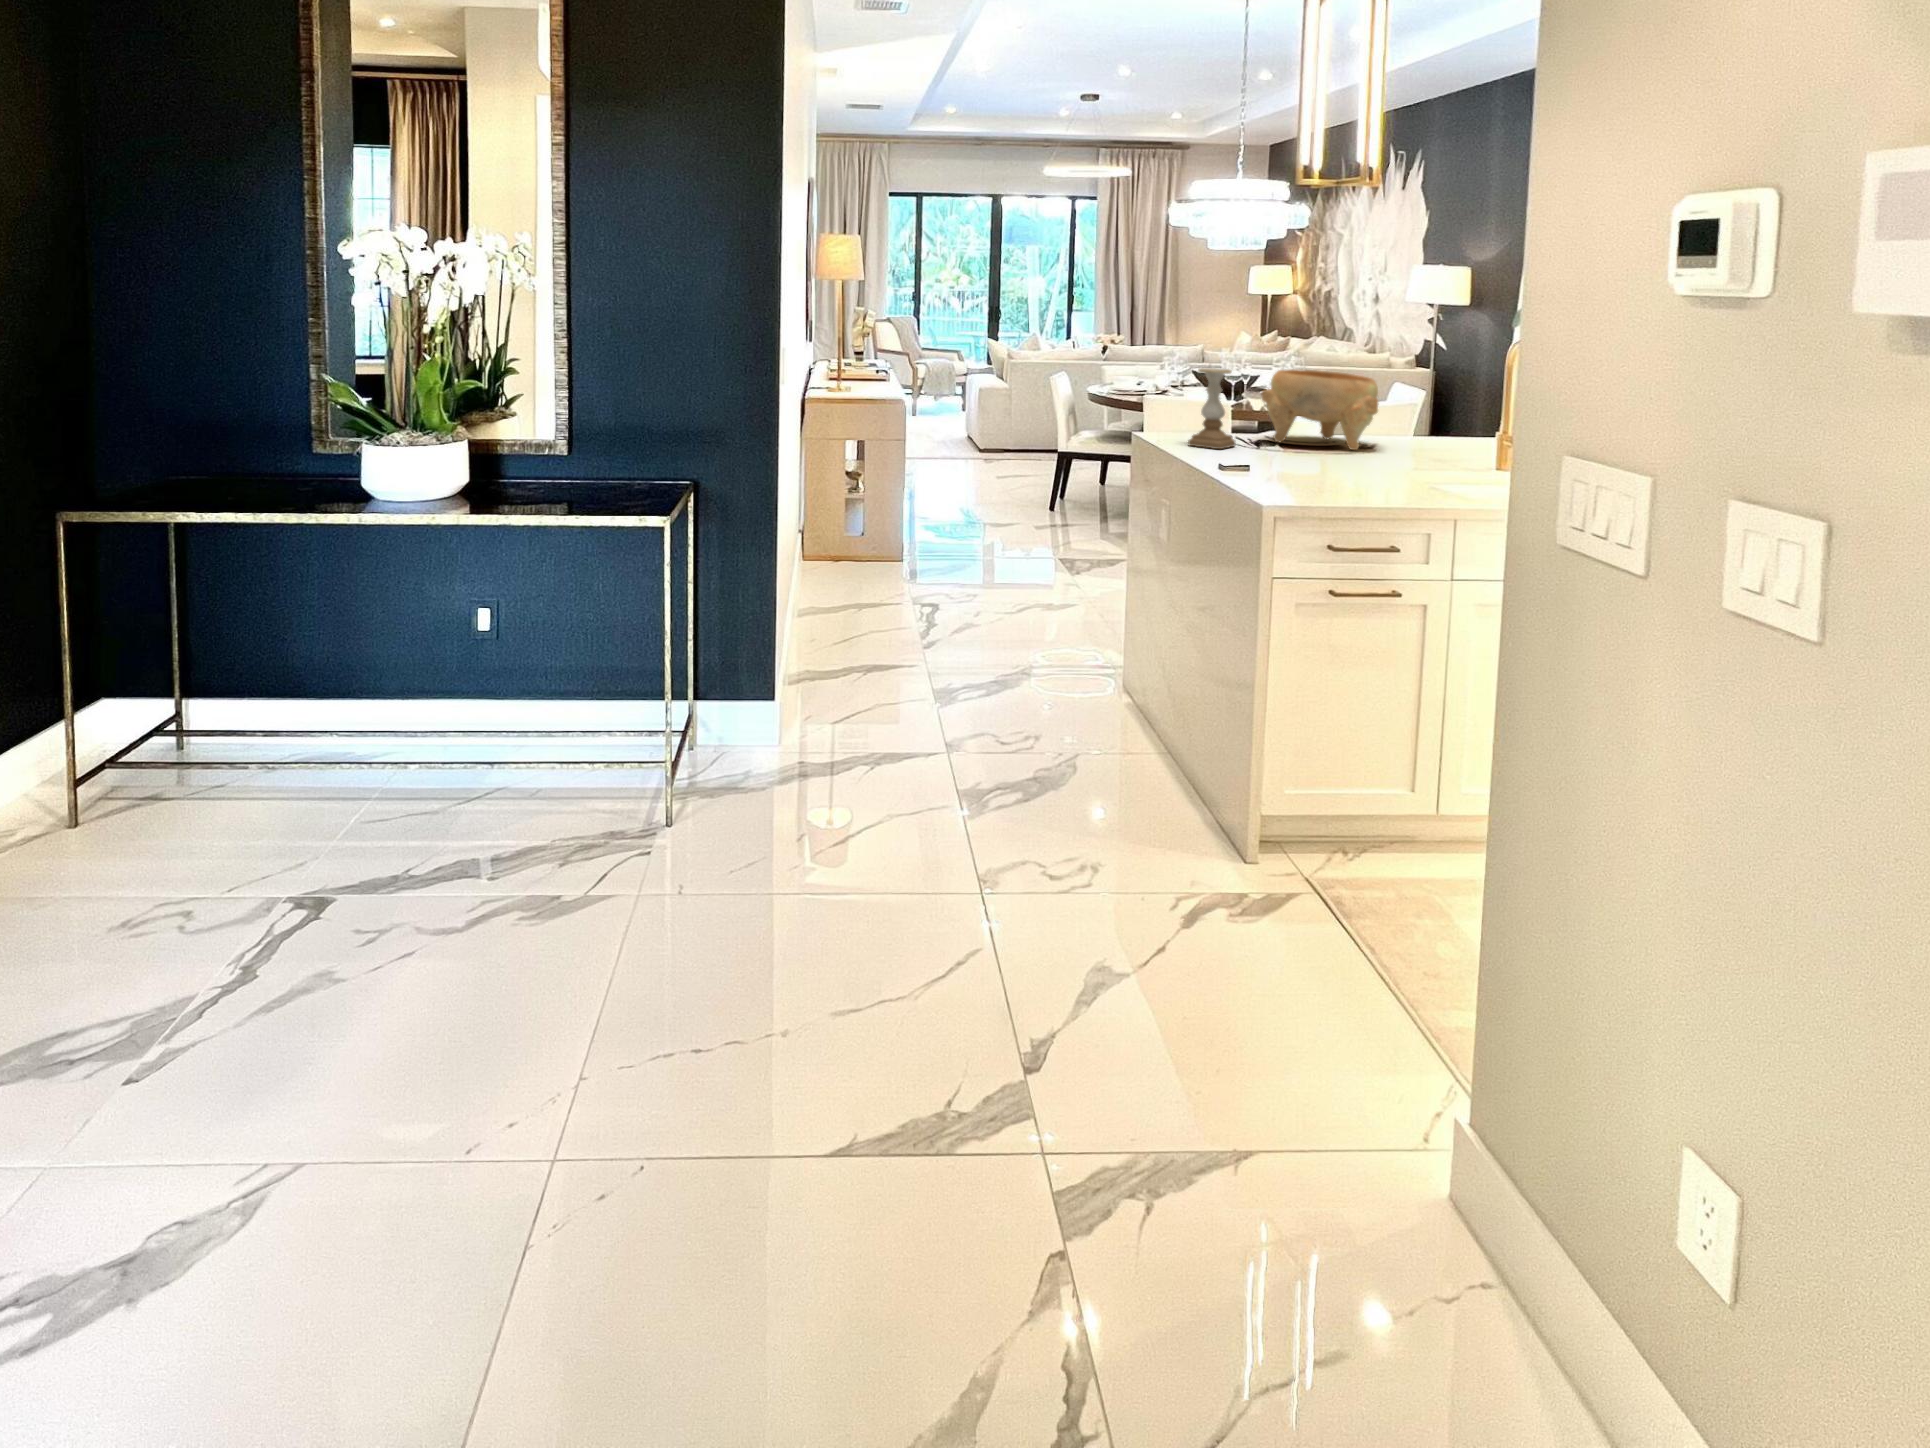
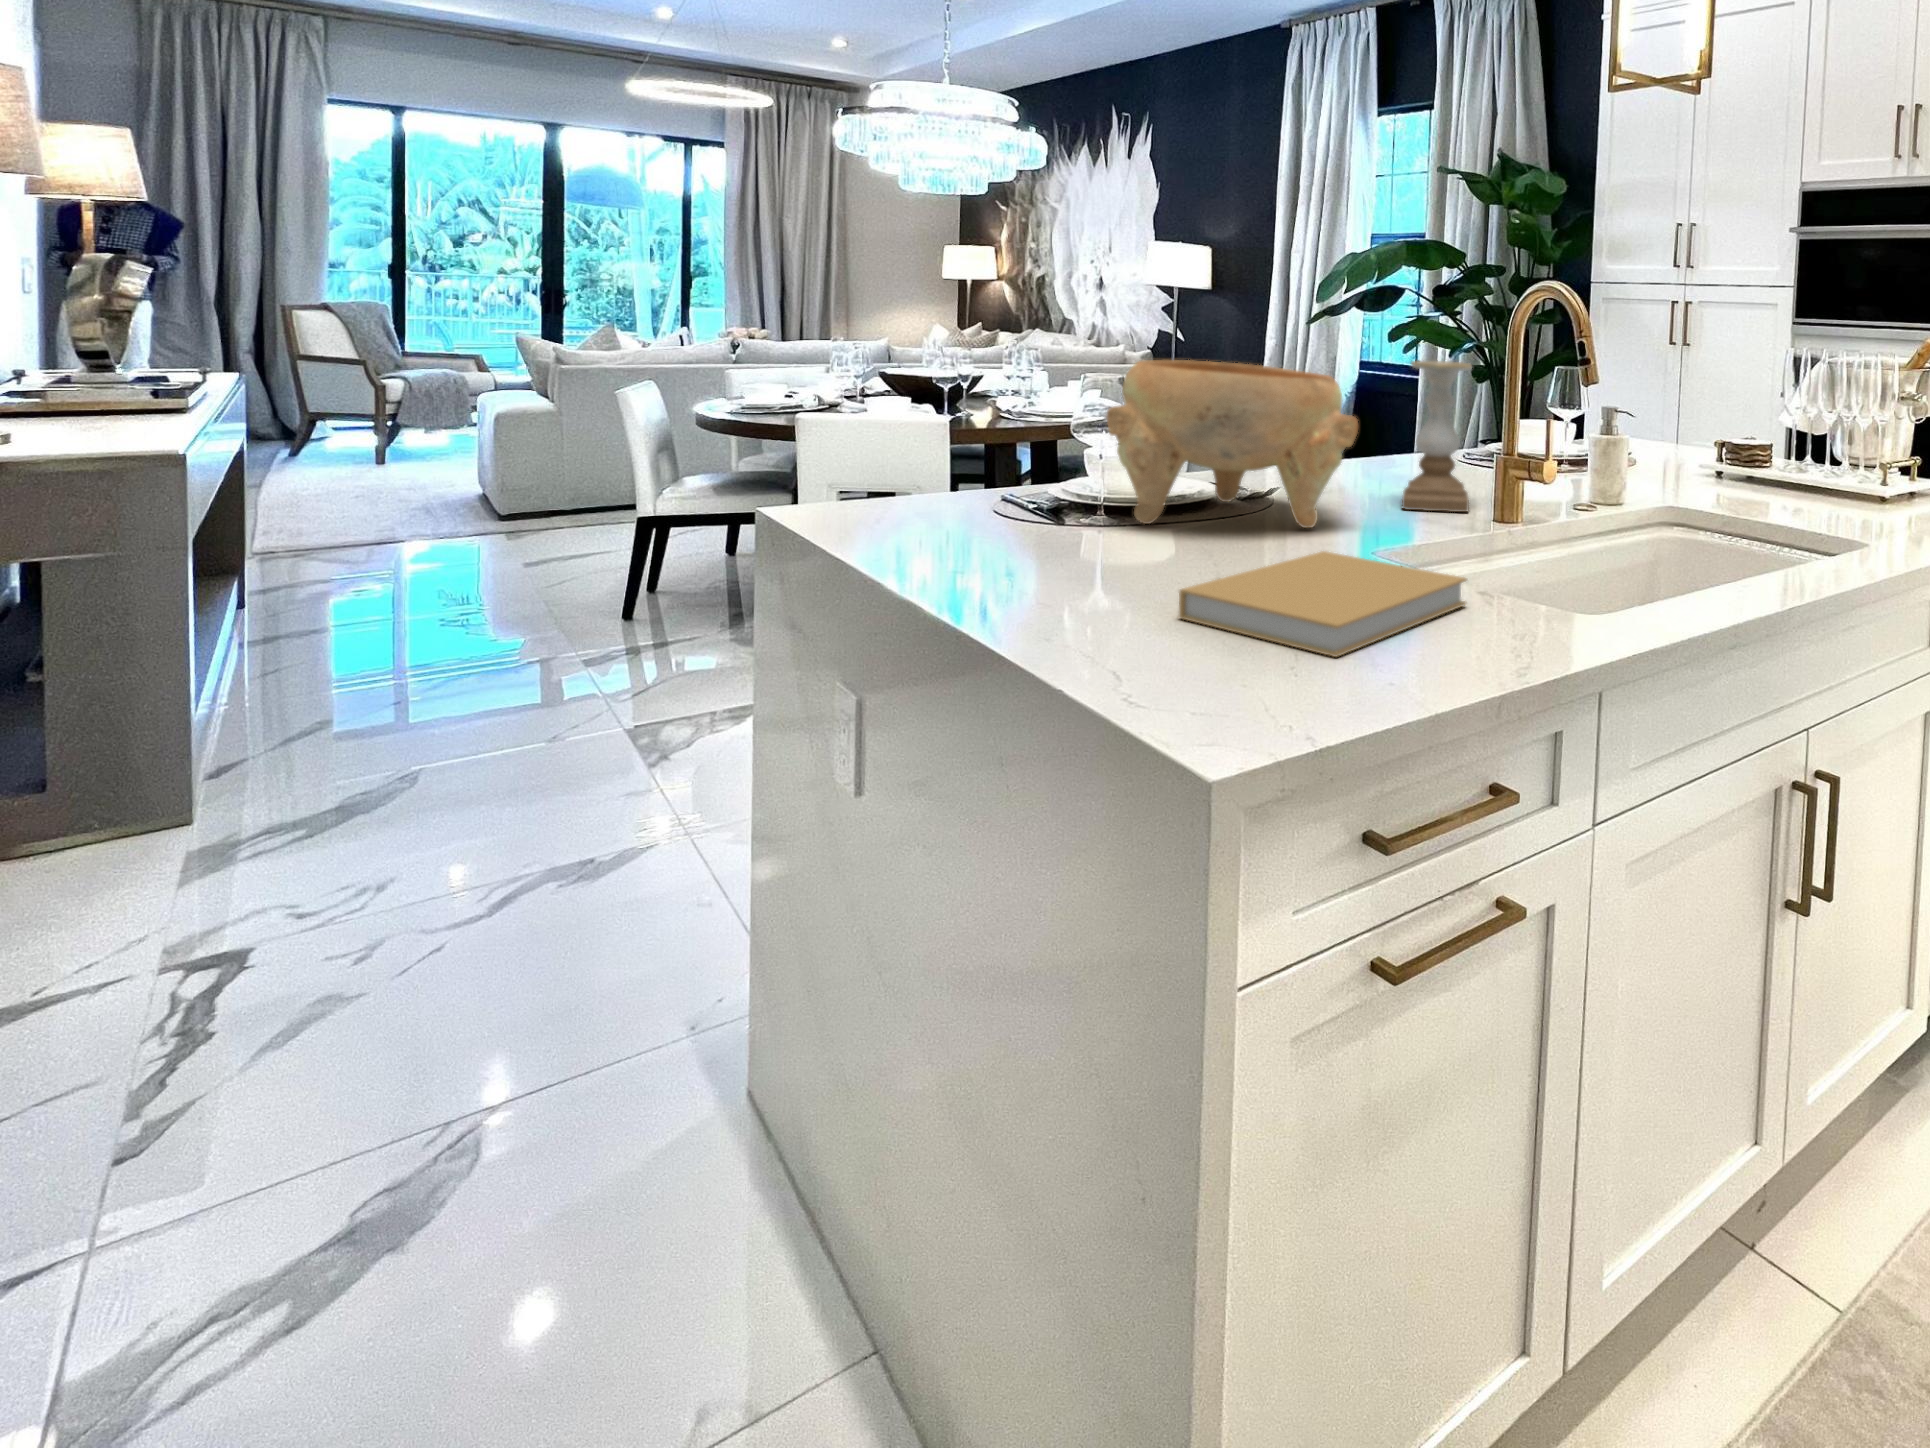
candle holder: present [1188,368,1235,449] -> present [1402,361,1472,512]
book: none [1262,451,1383,476] -> present [1179,551,1467,657]

